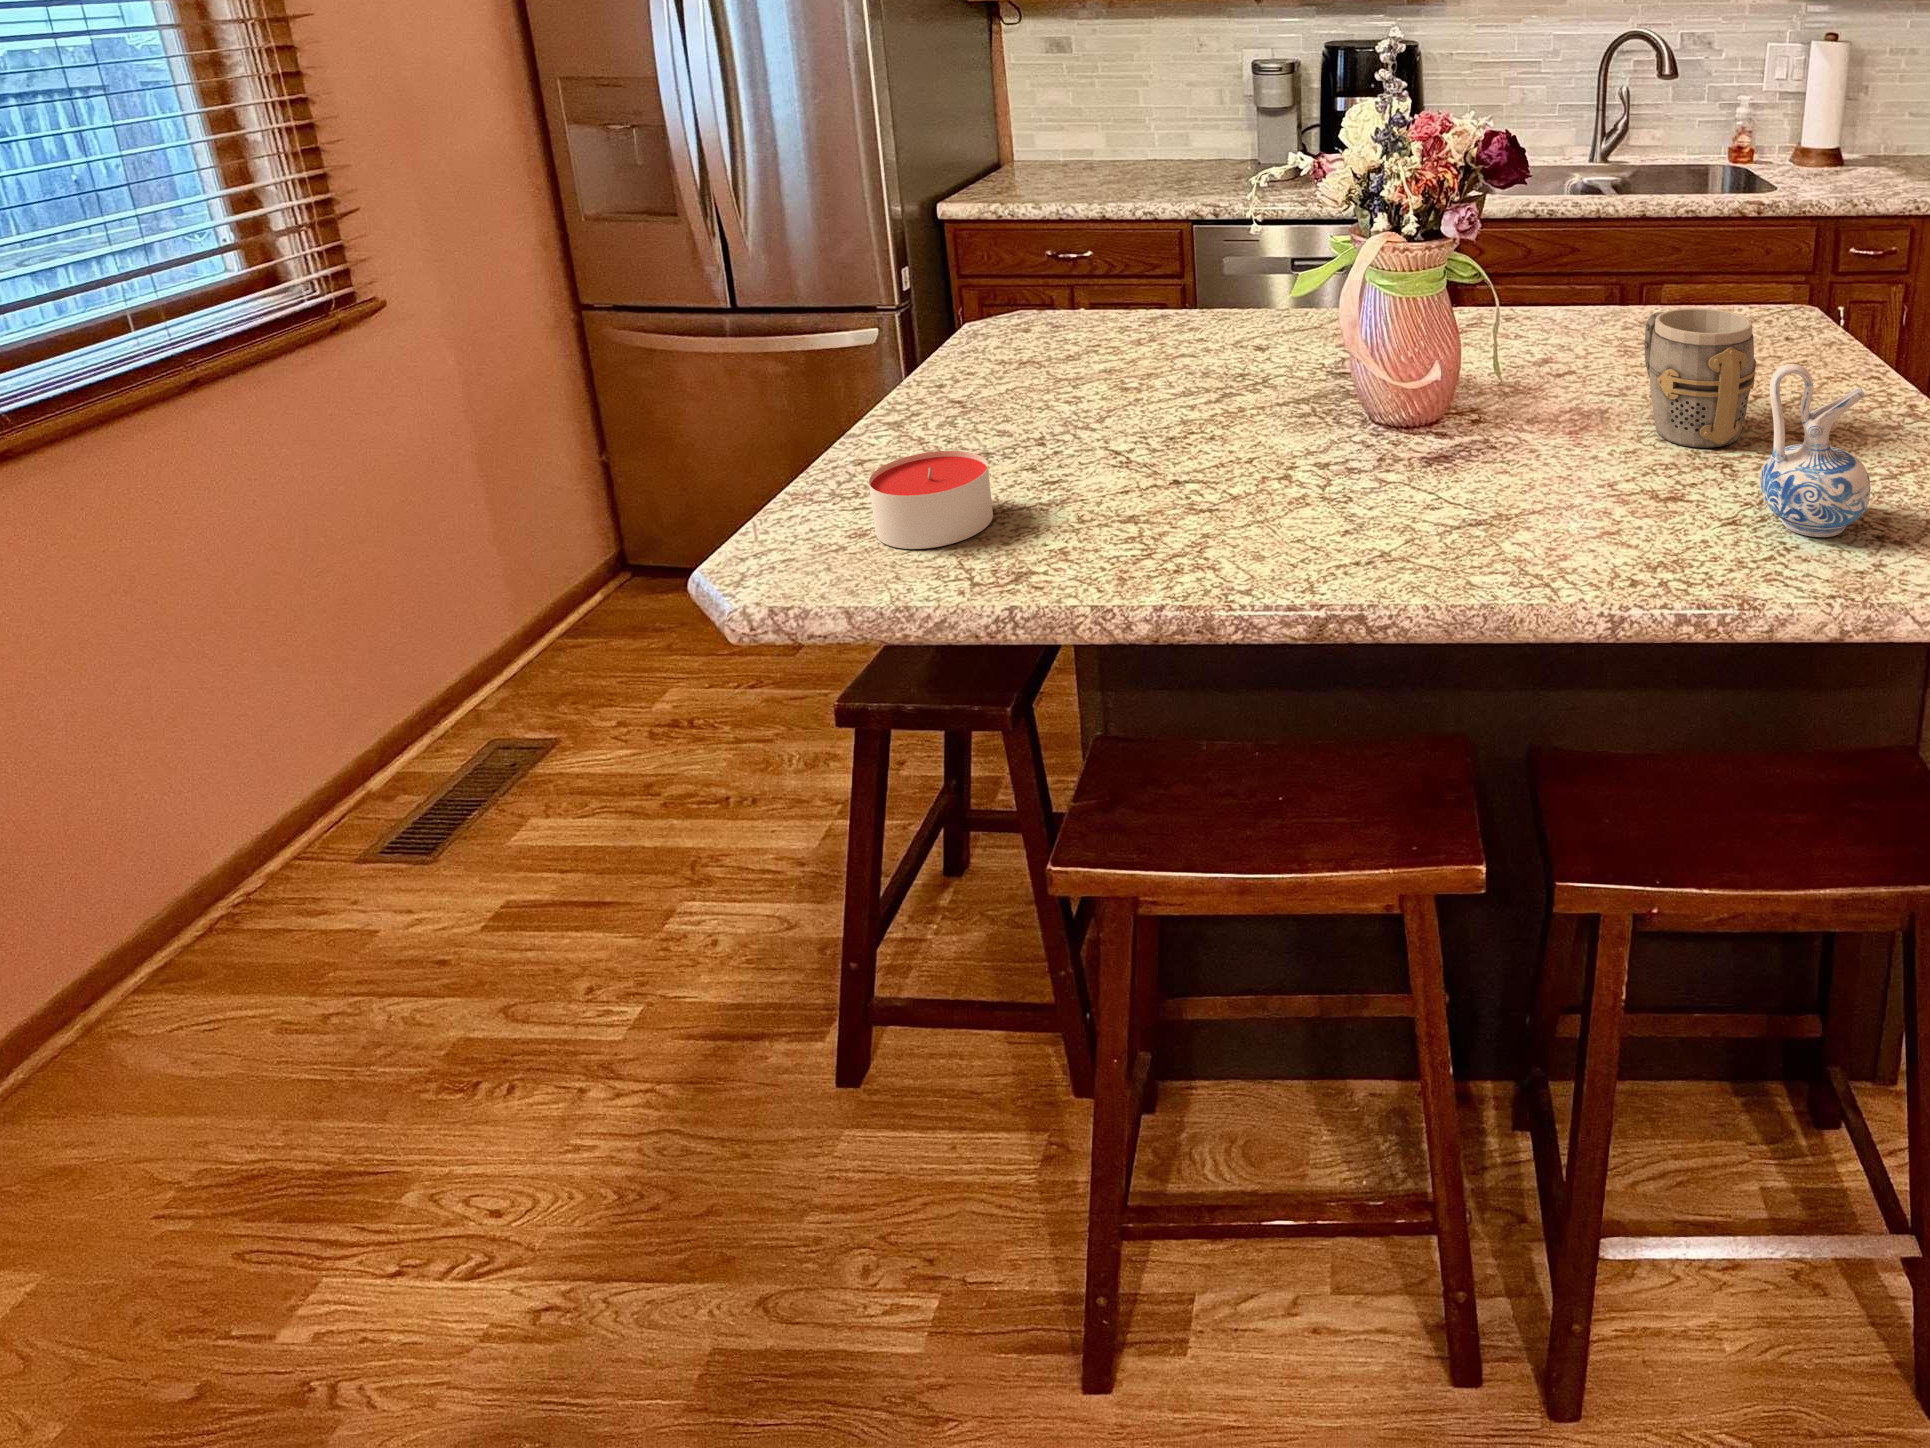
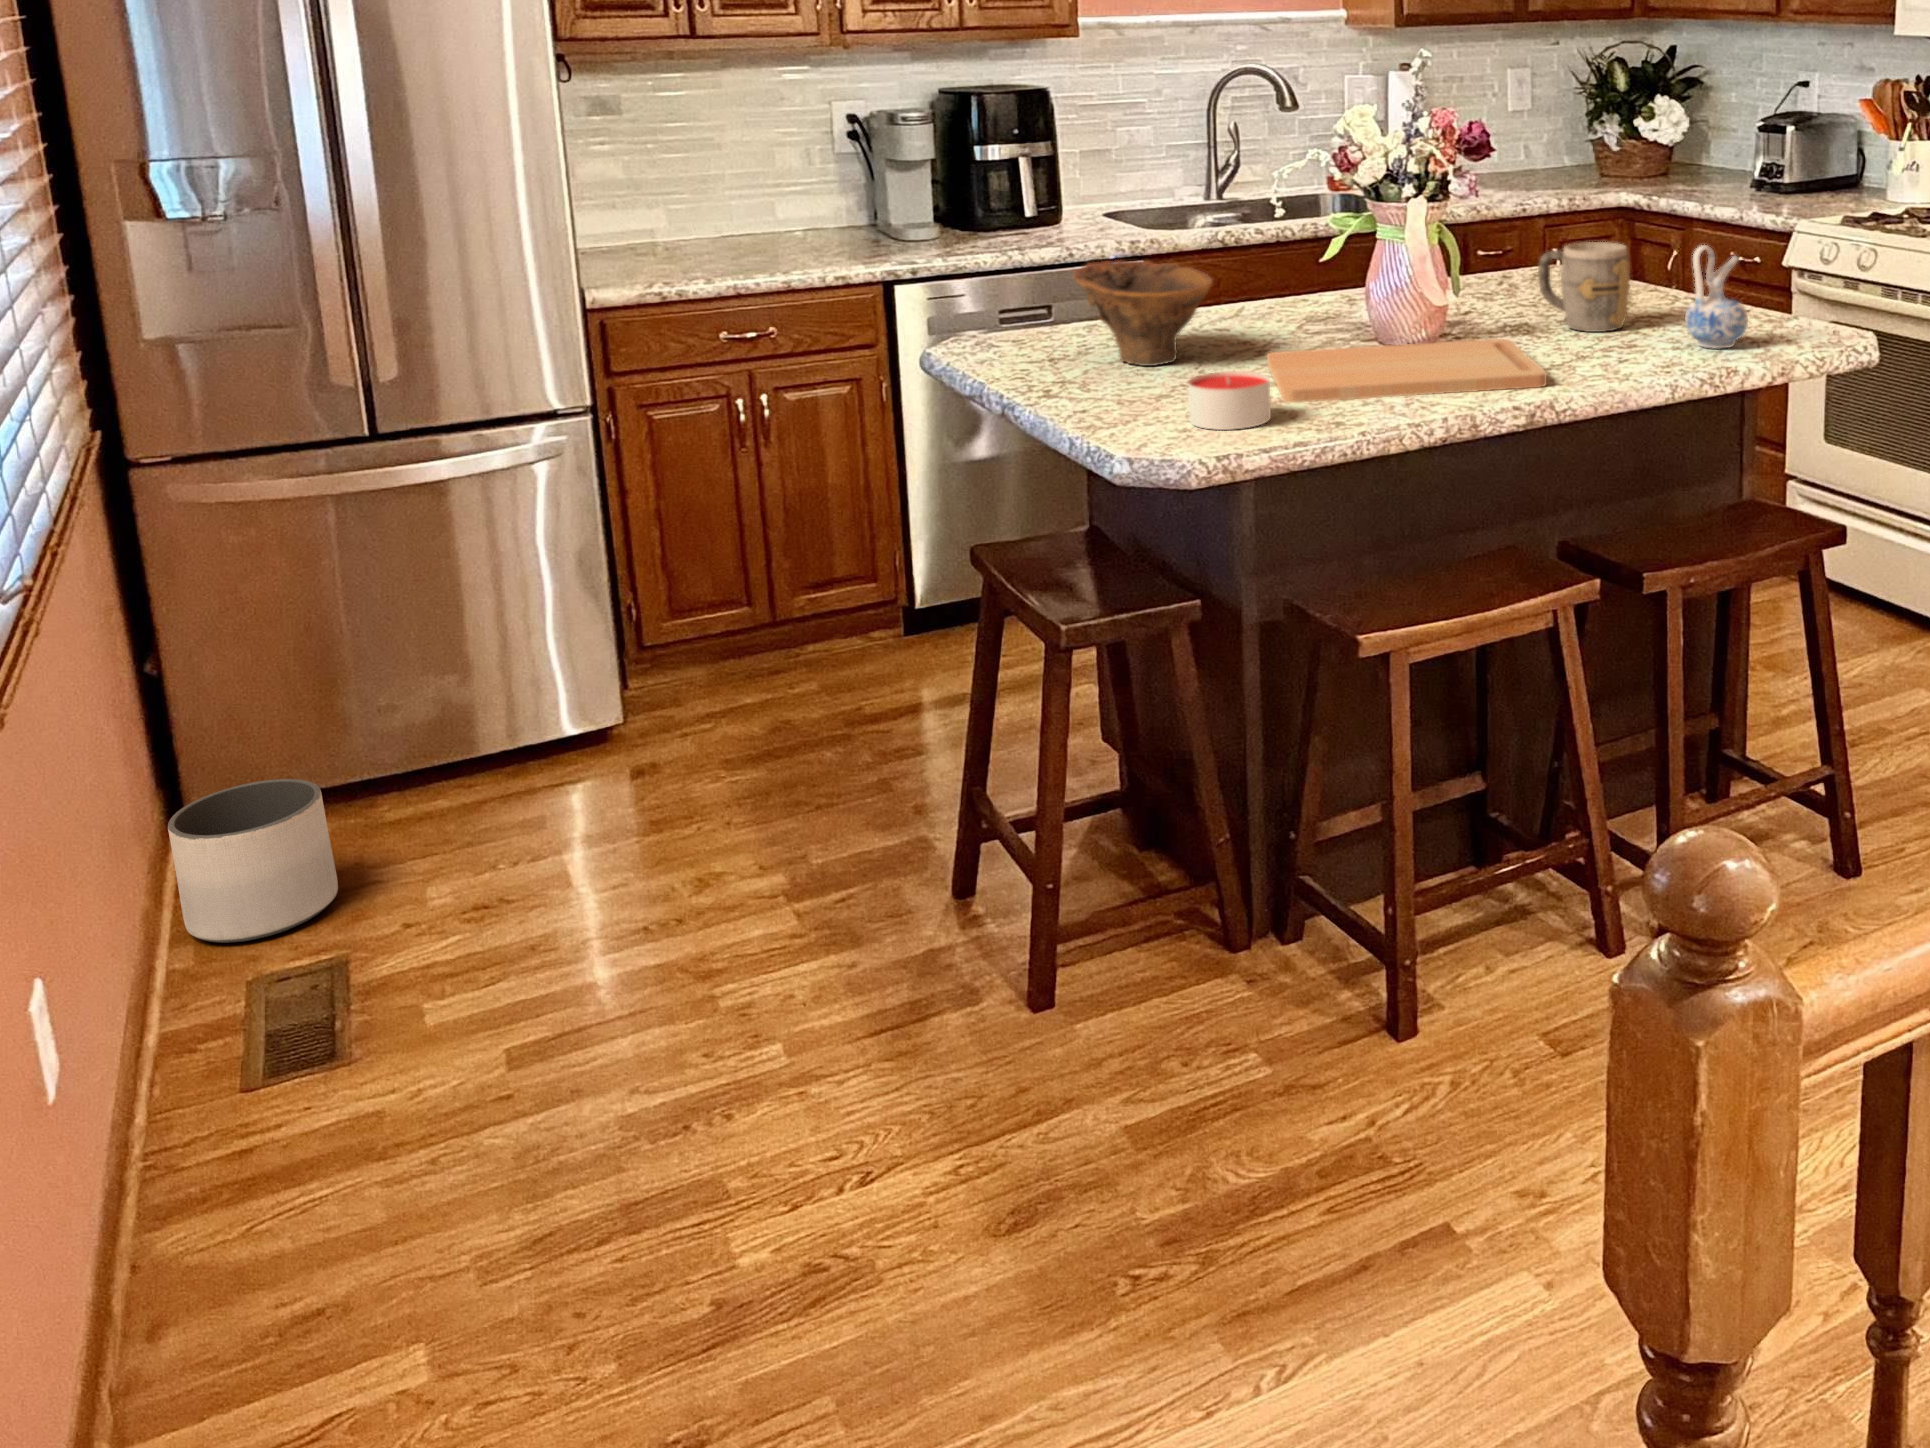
bowl: none [1031,252,1187,391] -> present [1073,260,1213,366]
cutting board: none [1067,404,1493,563] -> present [1267,339,1547,403]
planter: none [476,577,615,709] -> present [168,779,338,943]

